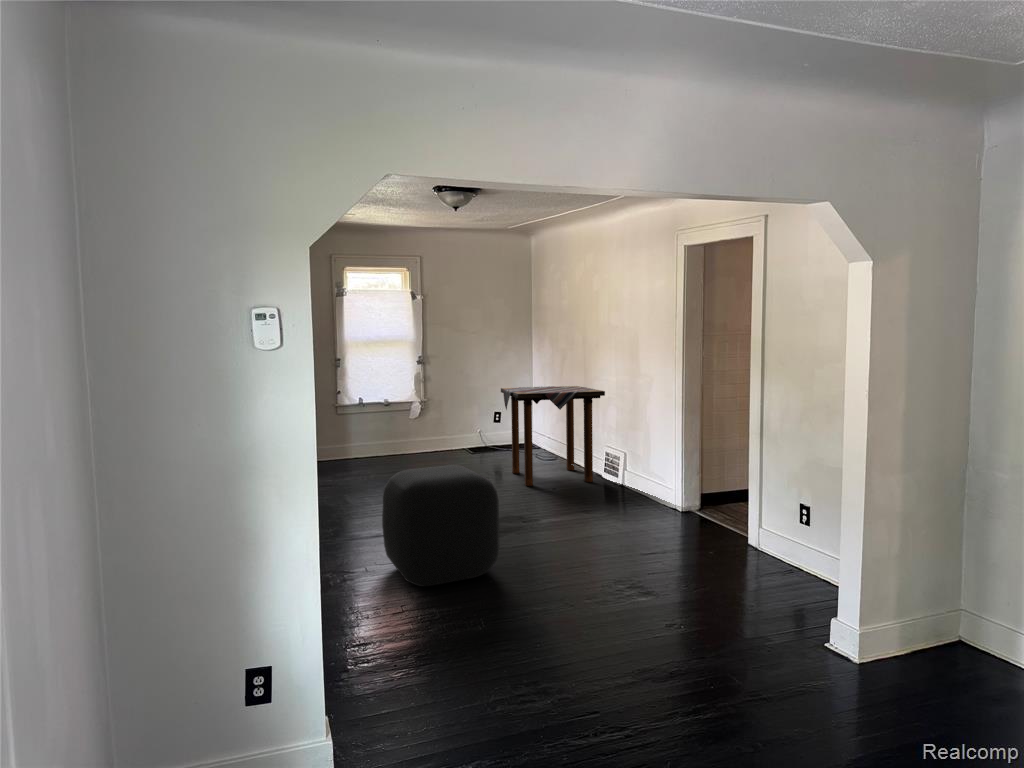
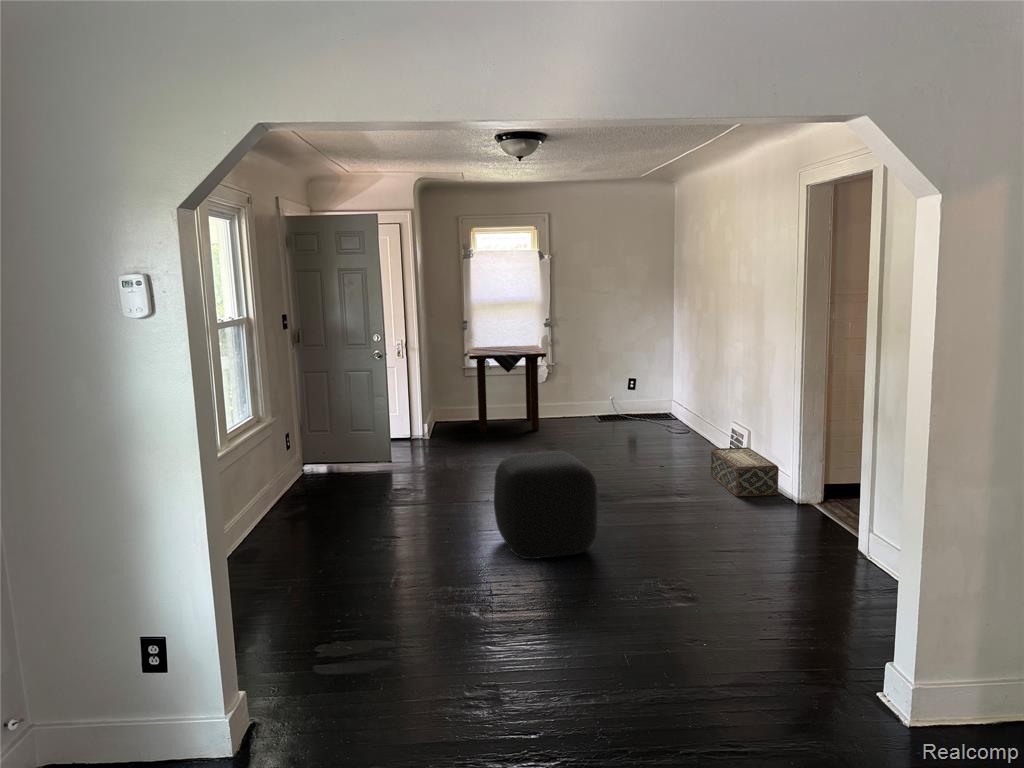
side table: present [501,386,605,486] -> present [467,345,546,433]
woven basket: none [592,466,660,511] -> present [711,447,779,496]

